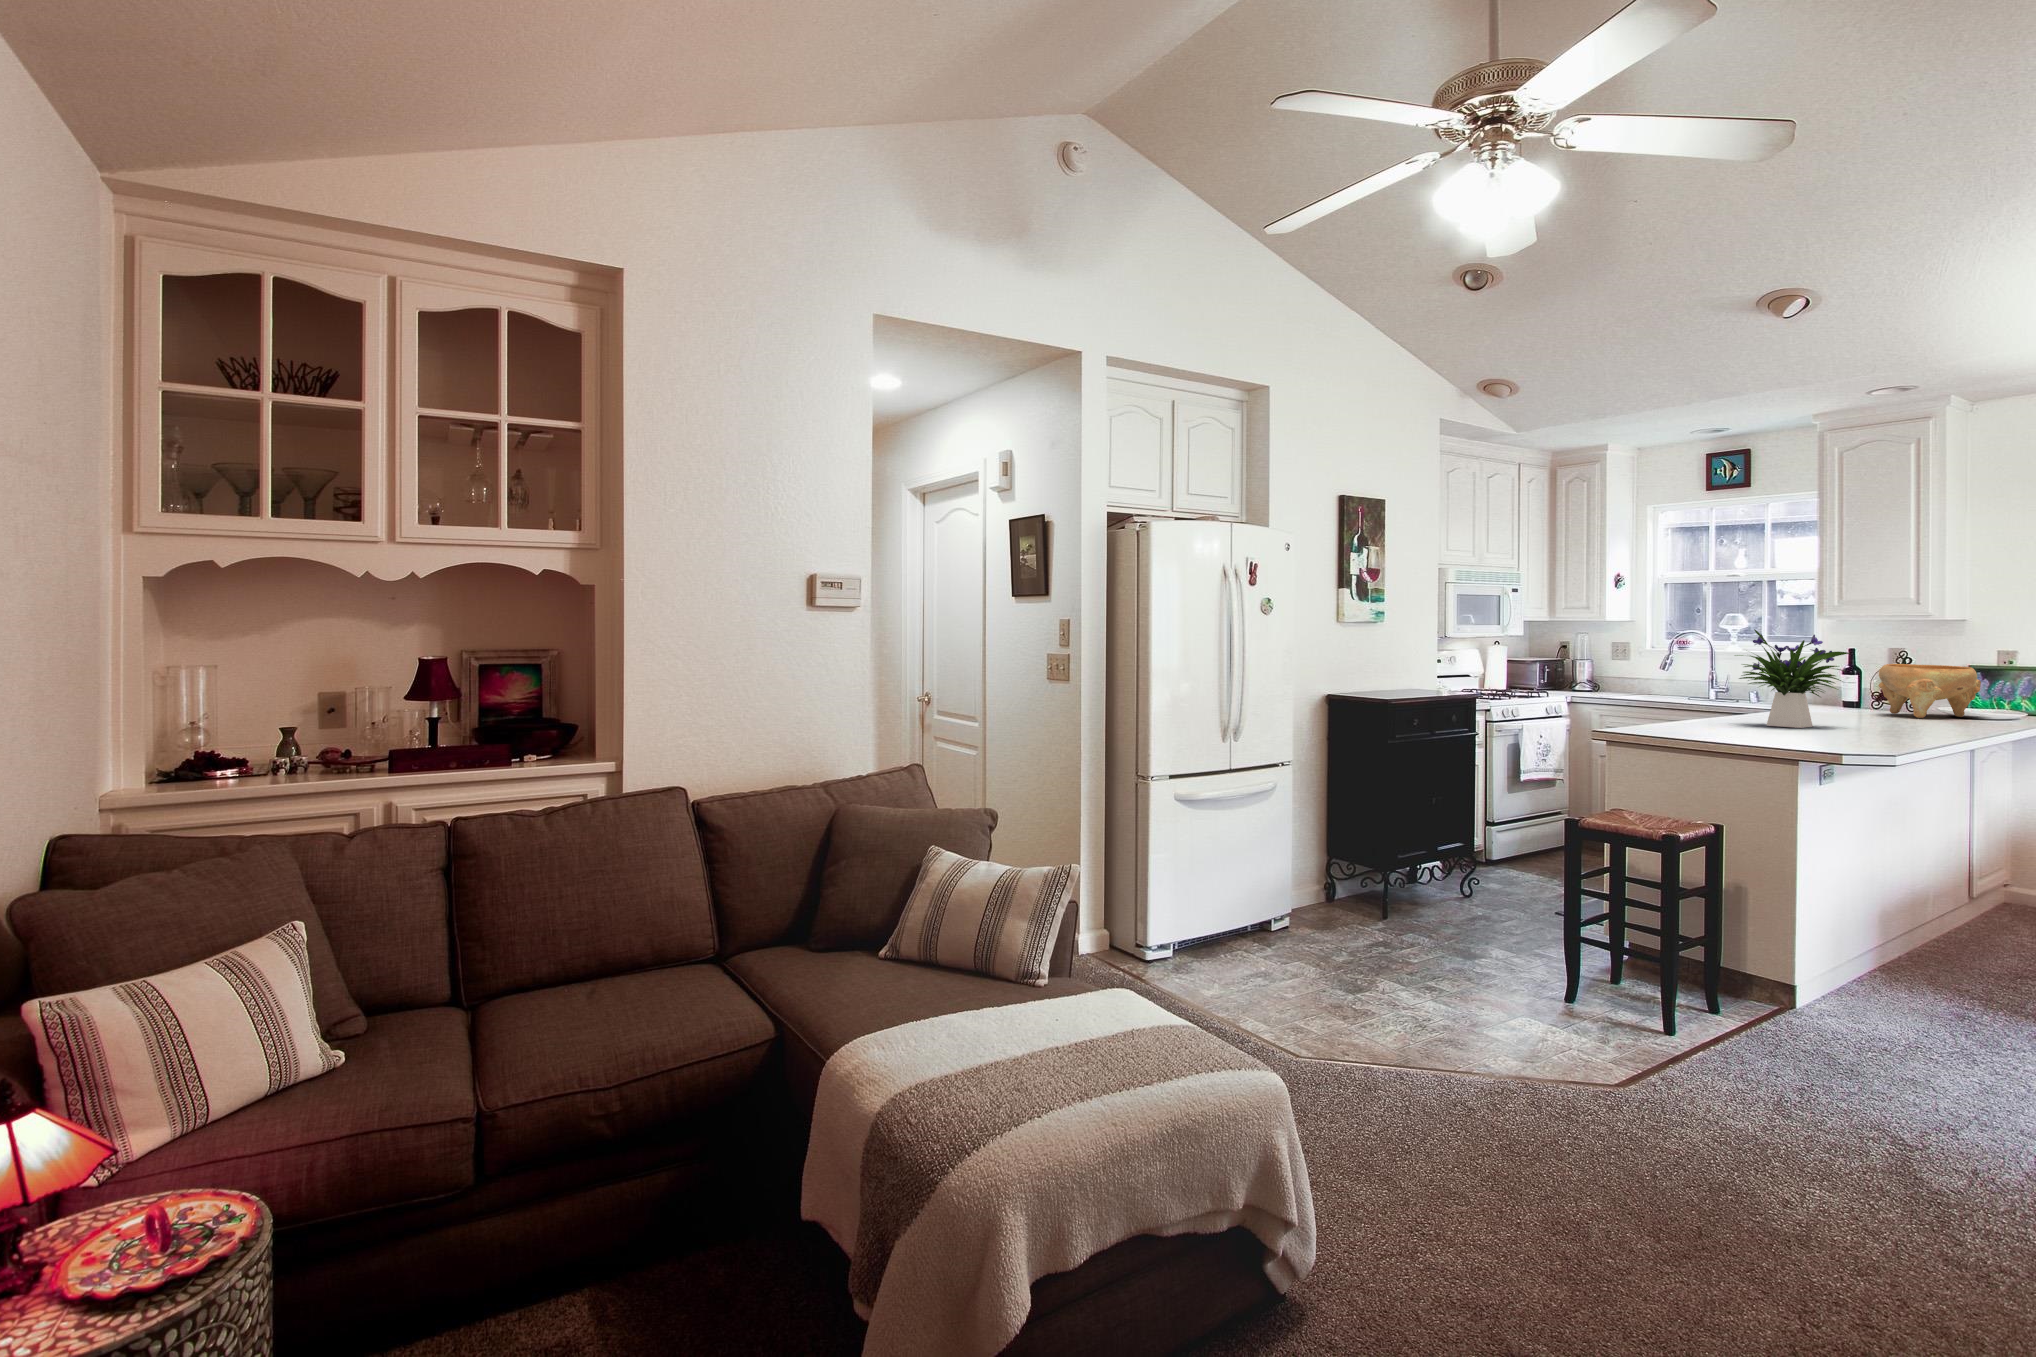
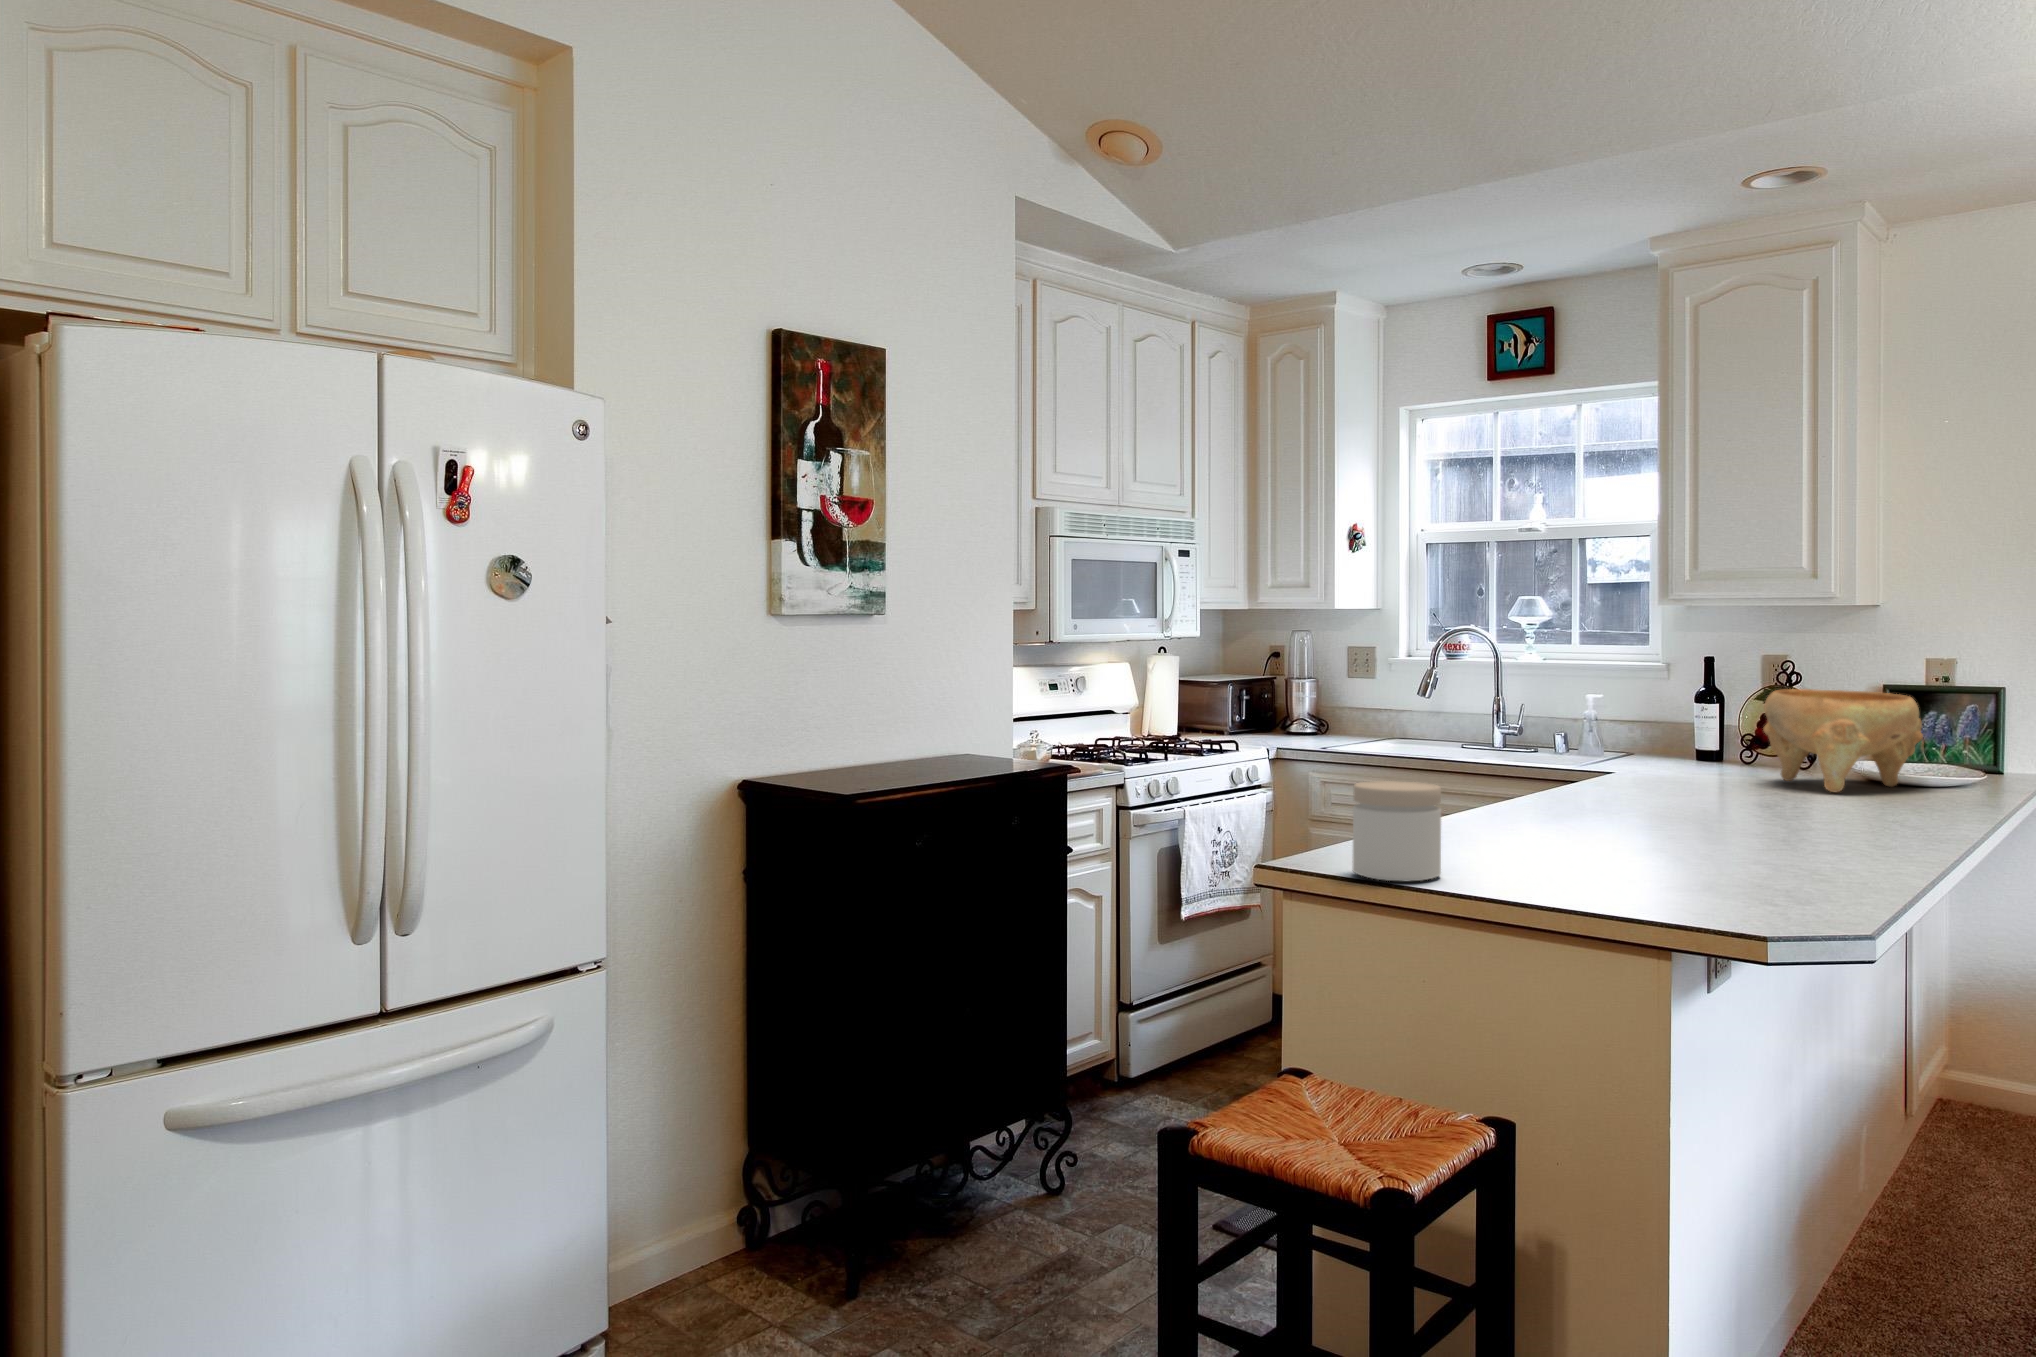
flower arrangement: present [1735,629,1850,728] -> none [1531,628,1739,833]
jar: none [1641,695,1687,737] -> present [1352,781,1441,881]

